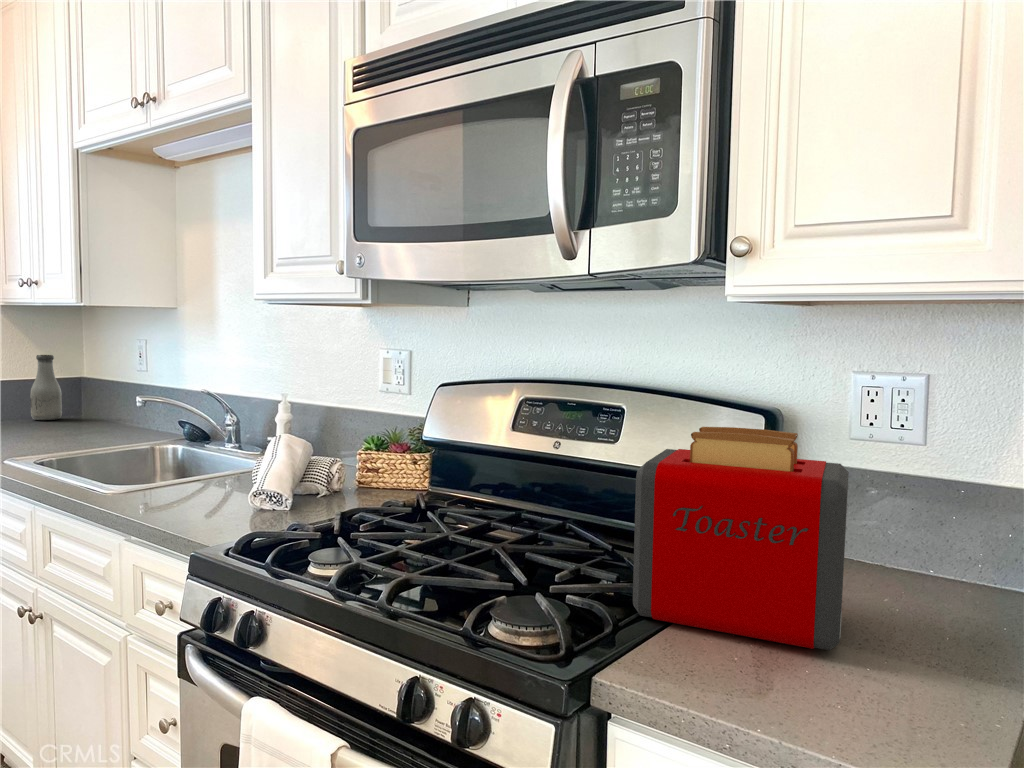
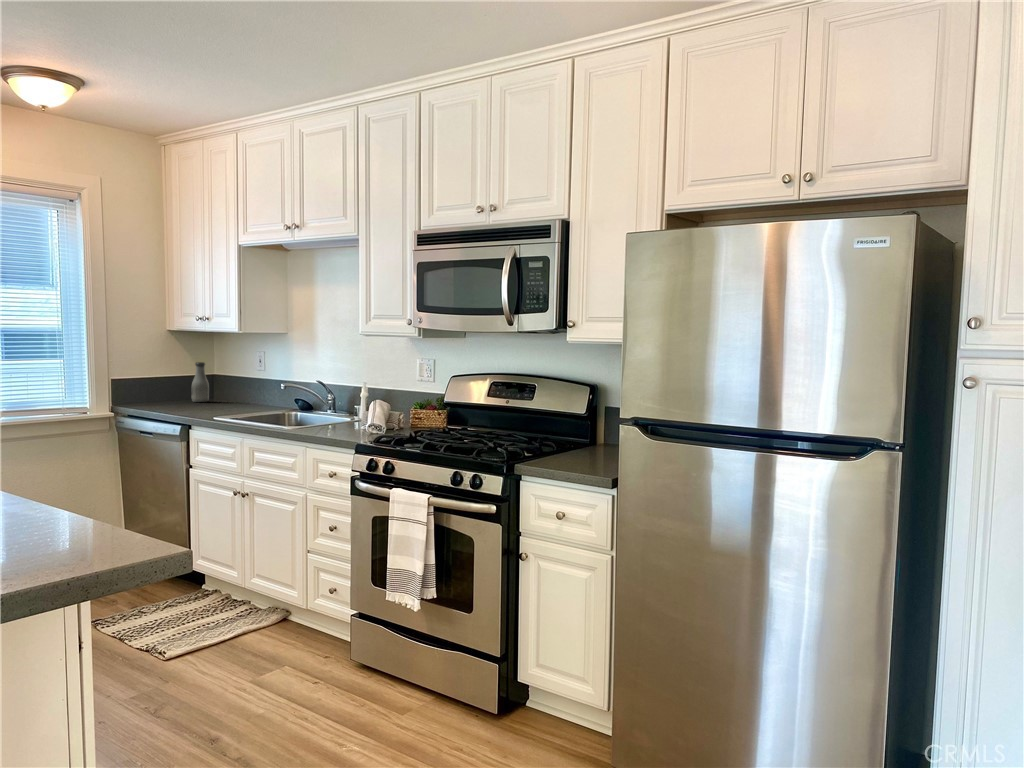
toaster: present [633,427,849,650] -> none [531,388,606,459]

